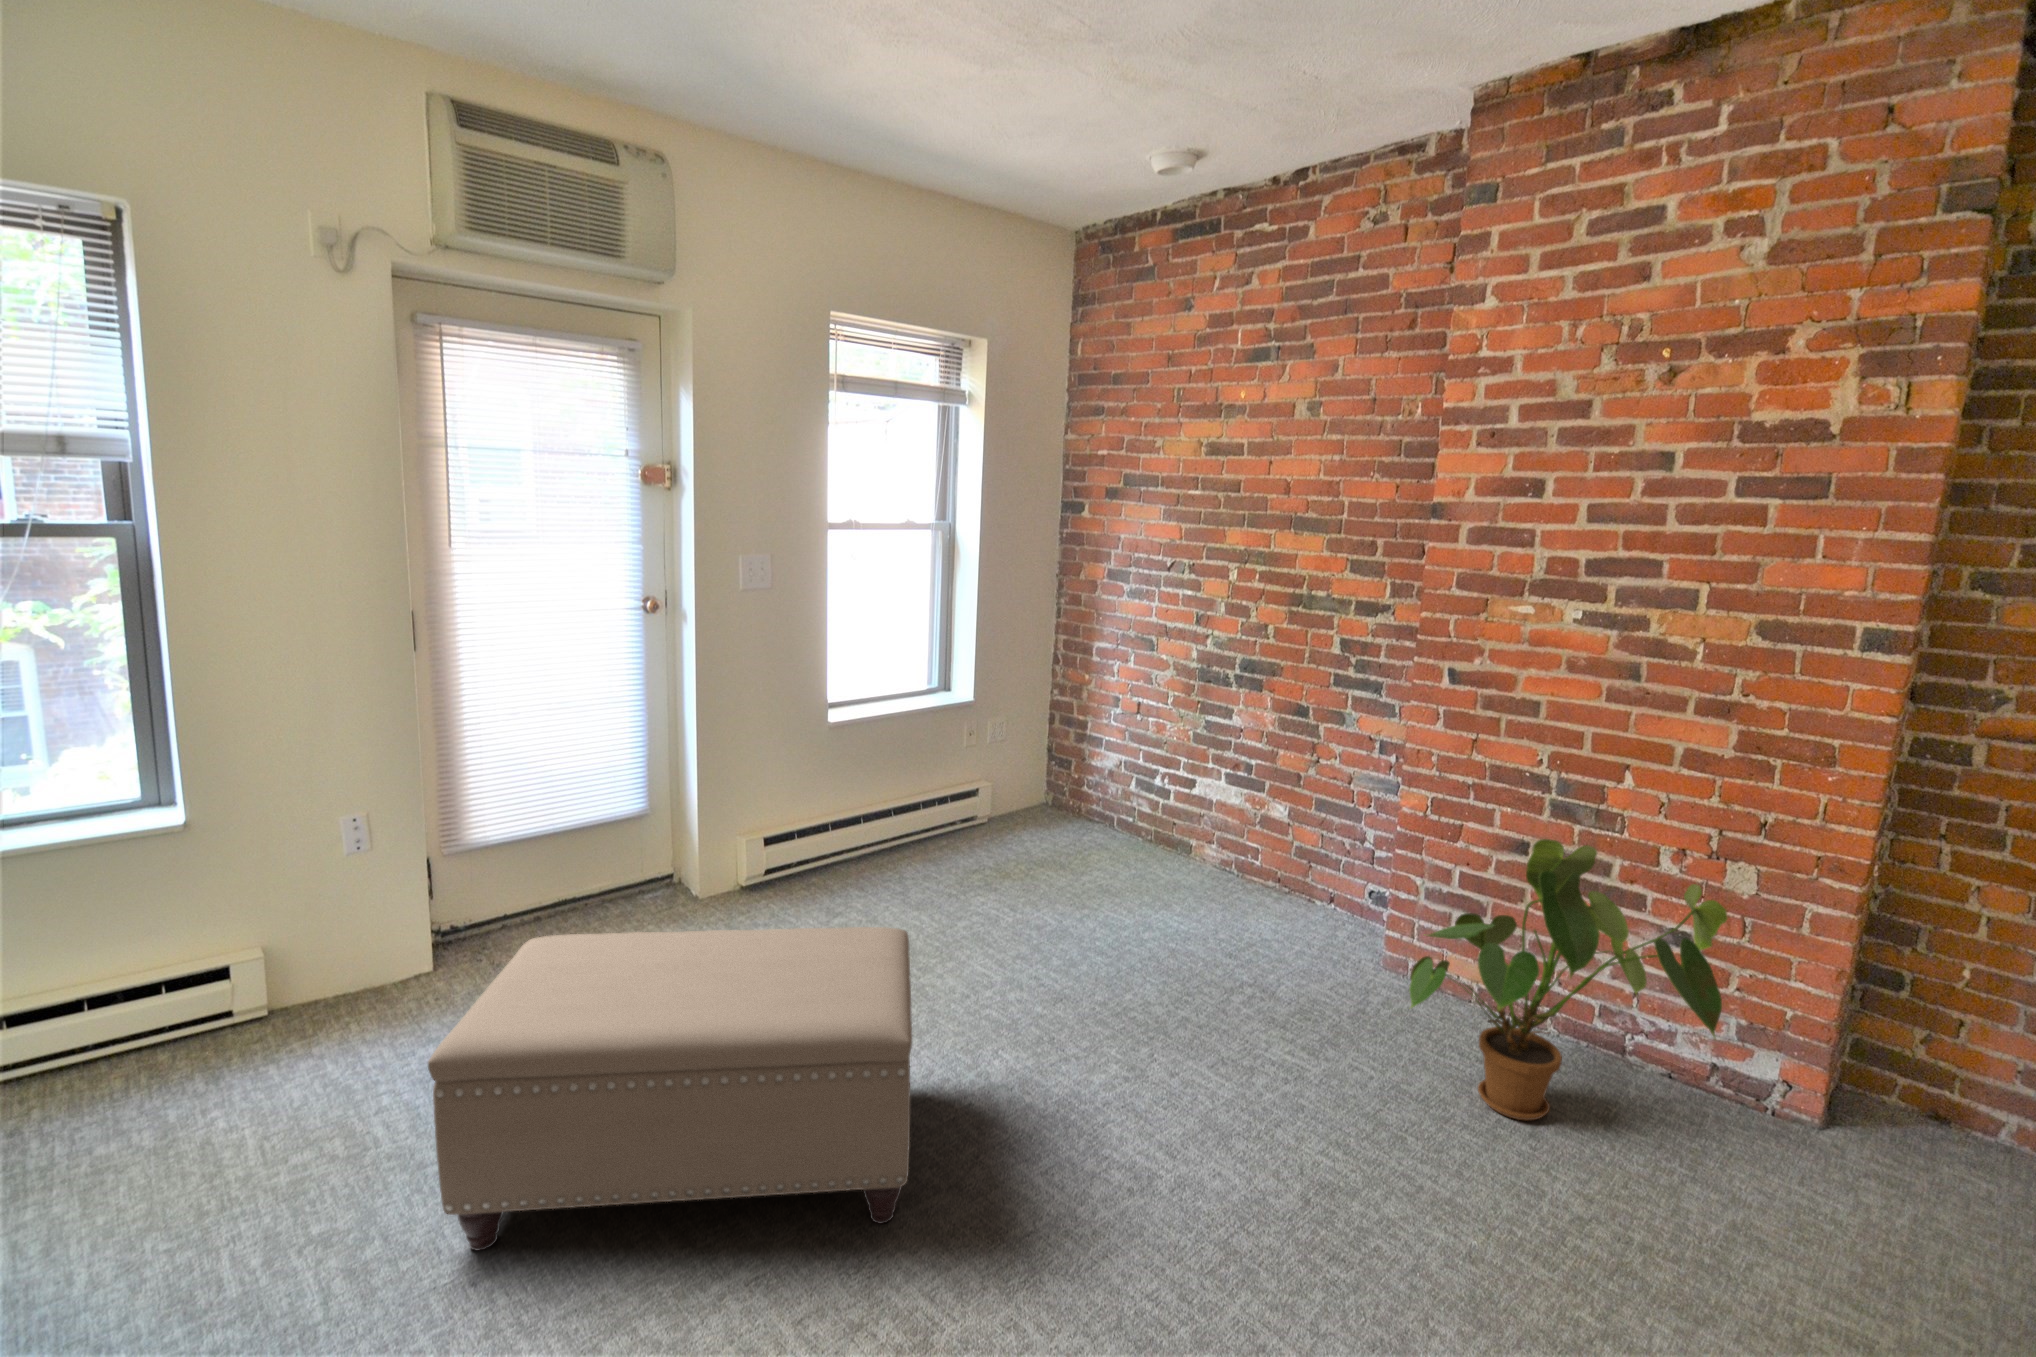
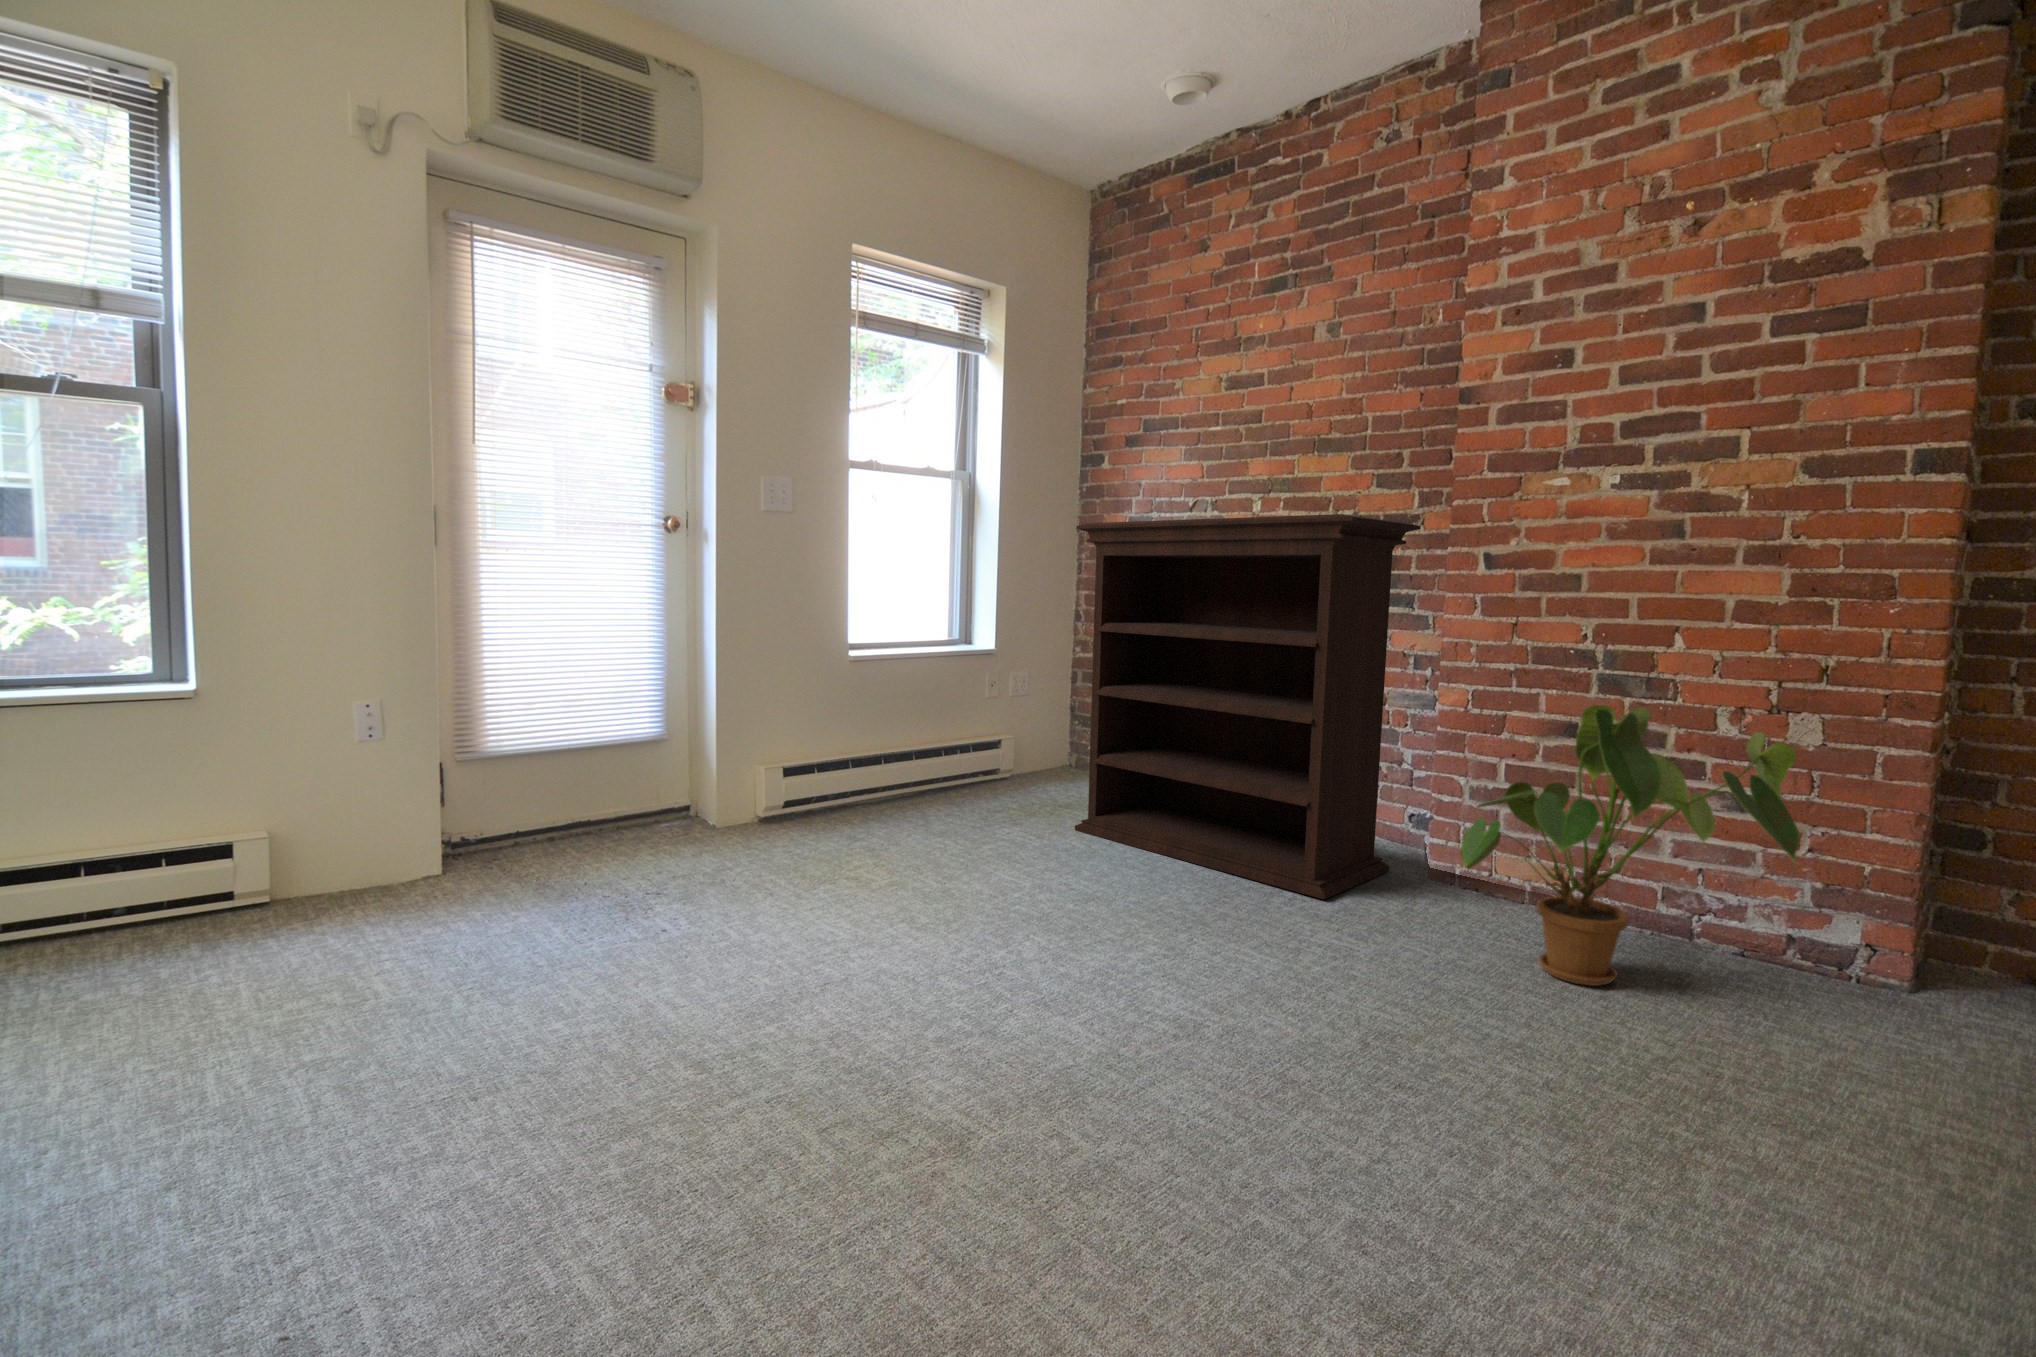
bookshelf: none [1048,601,1390,1001] -> present [1075,514,1421,899]
ottoman: present [428,927,912,1251] -> none [436,780,944,1073]

